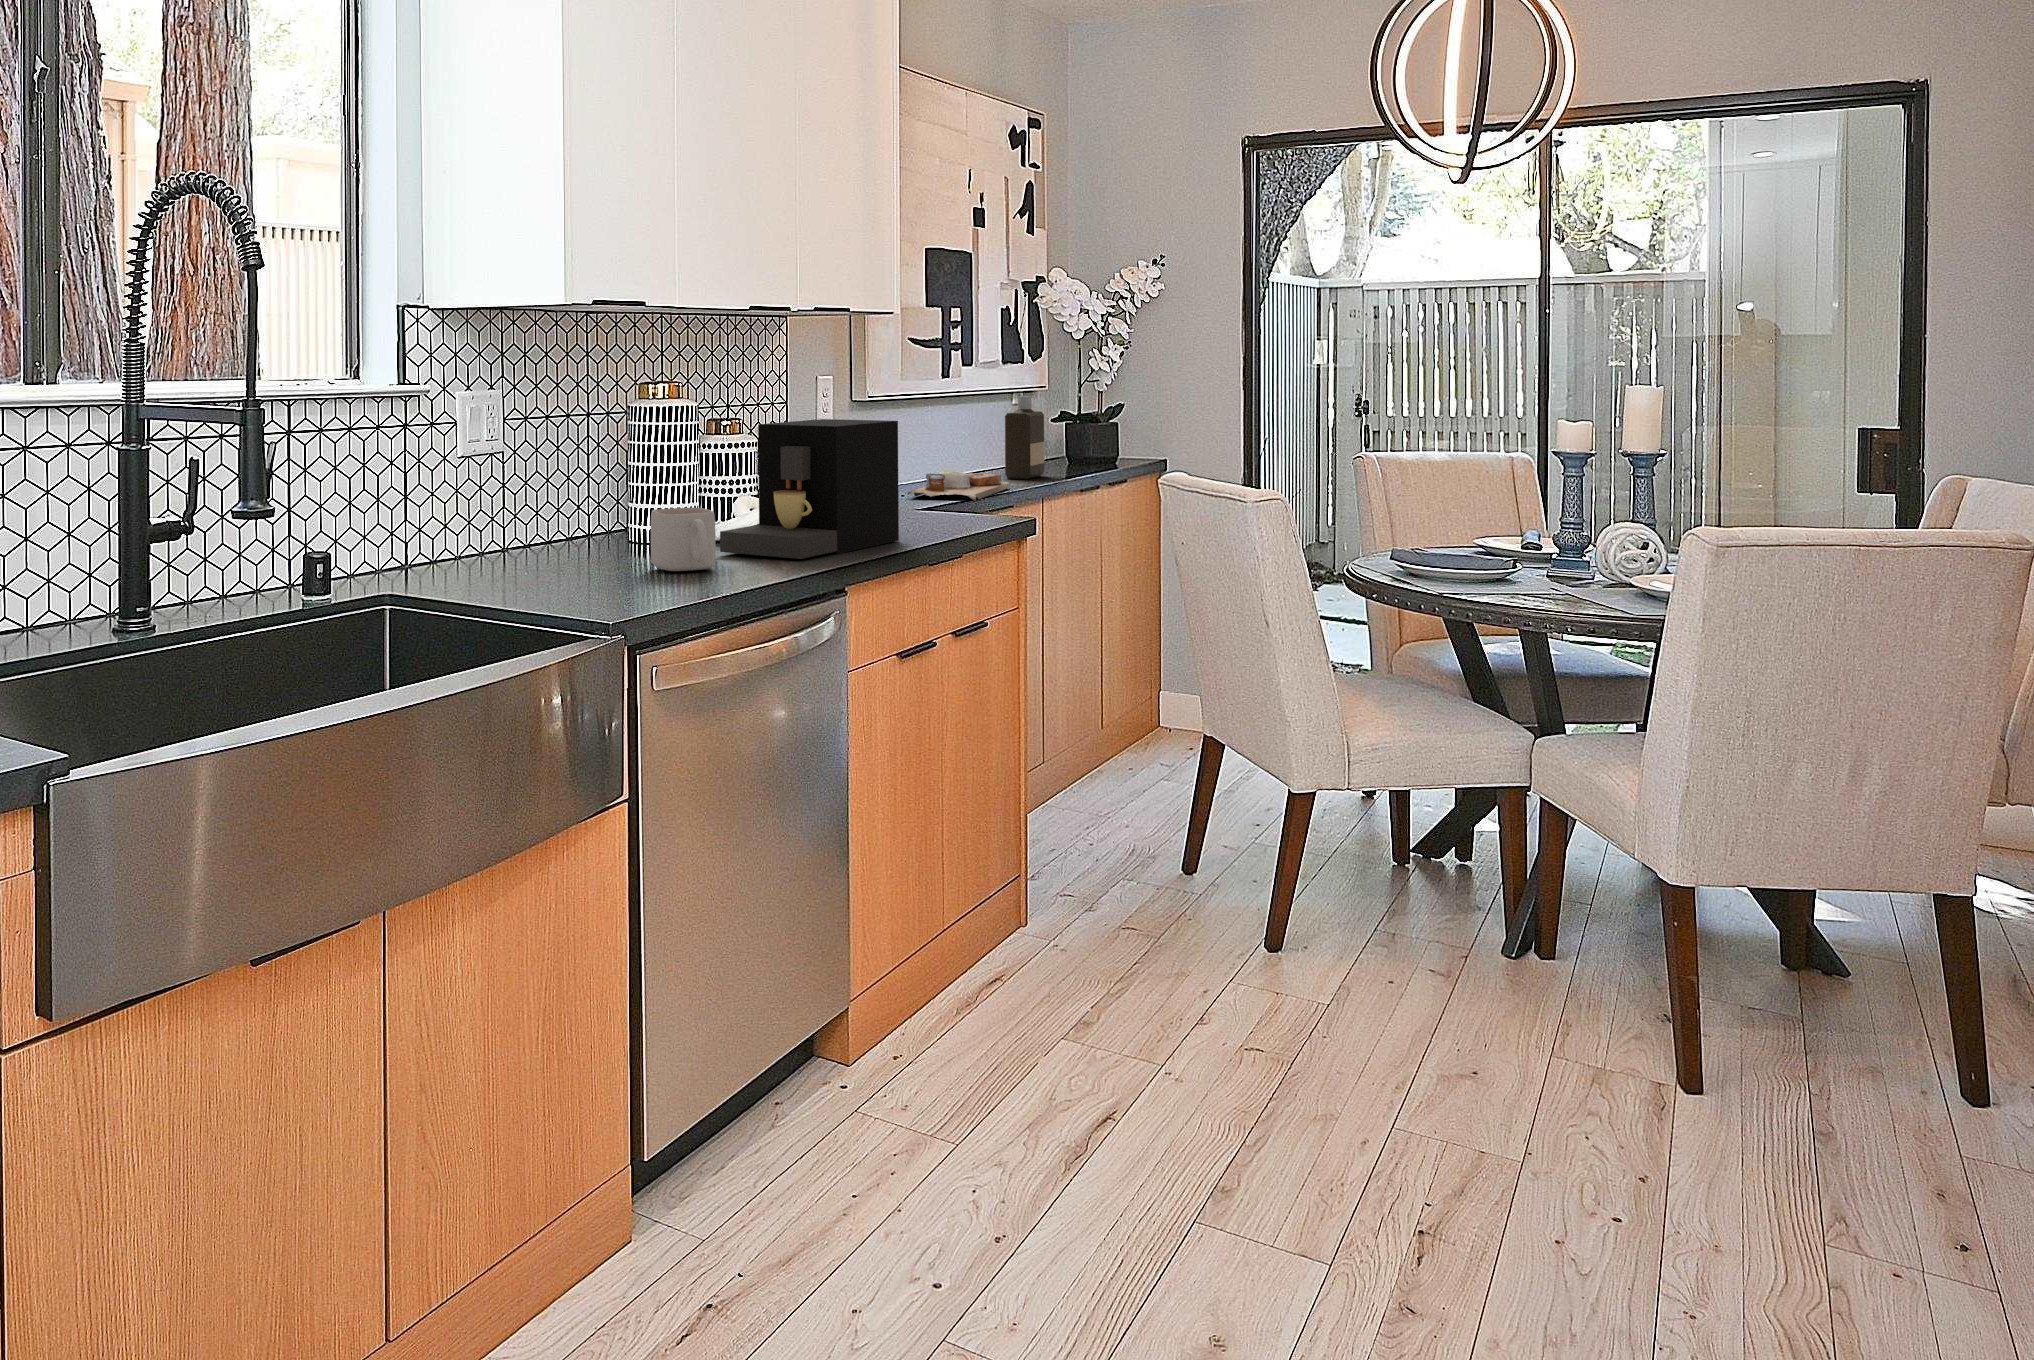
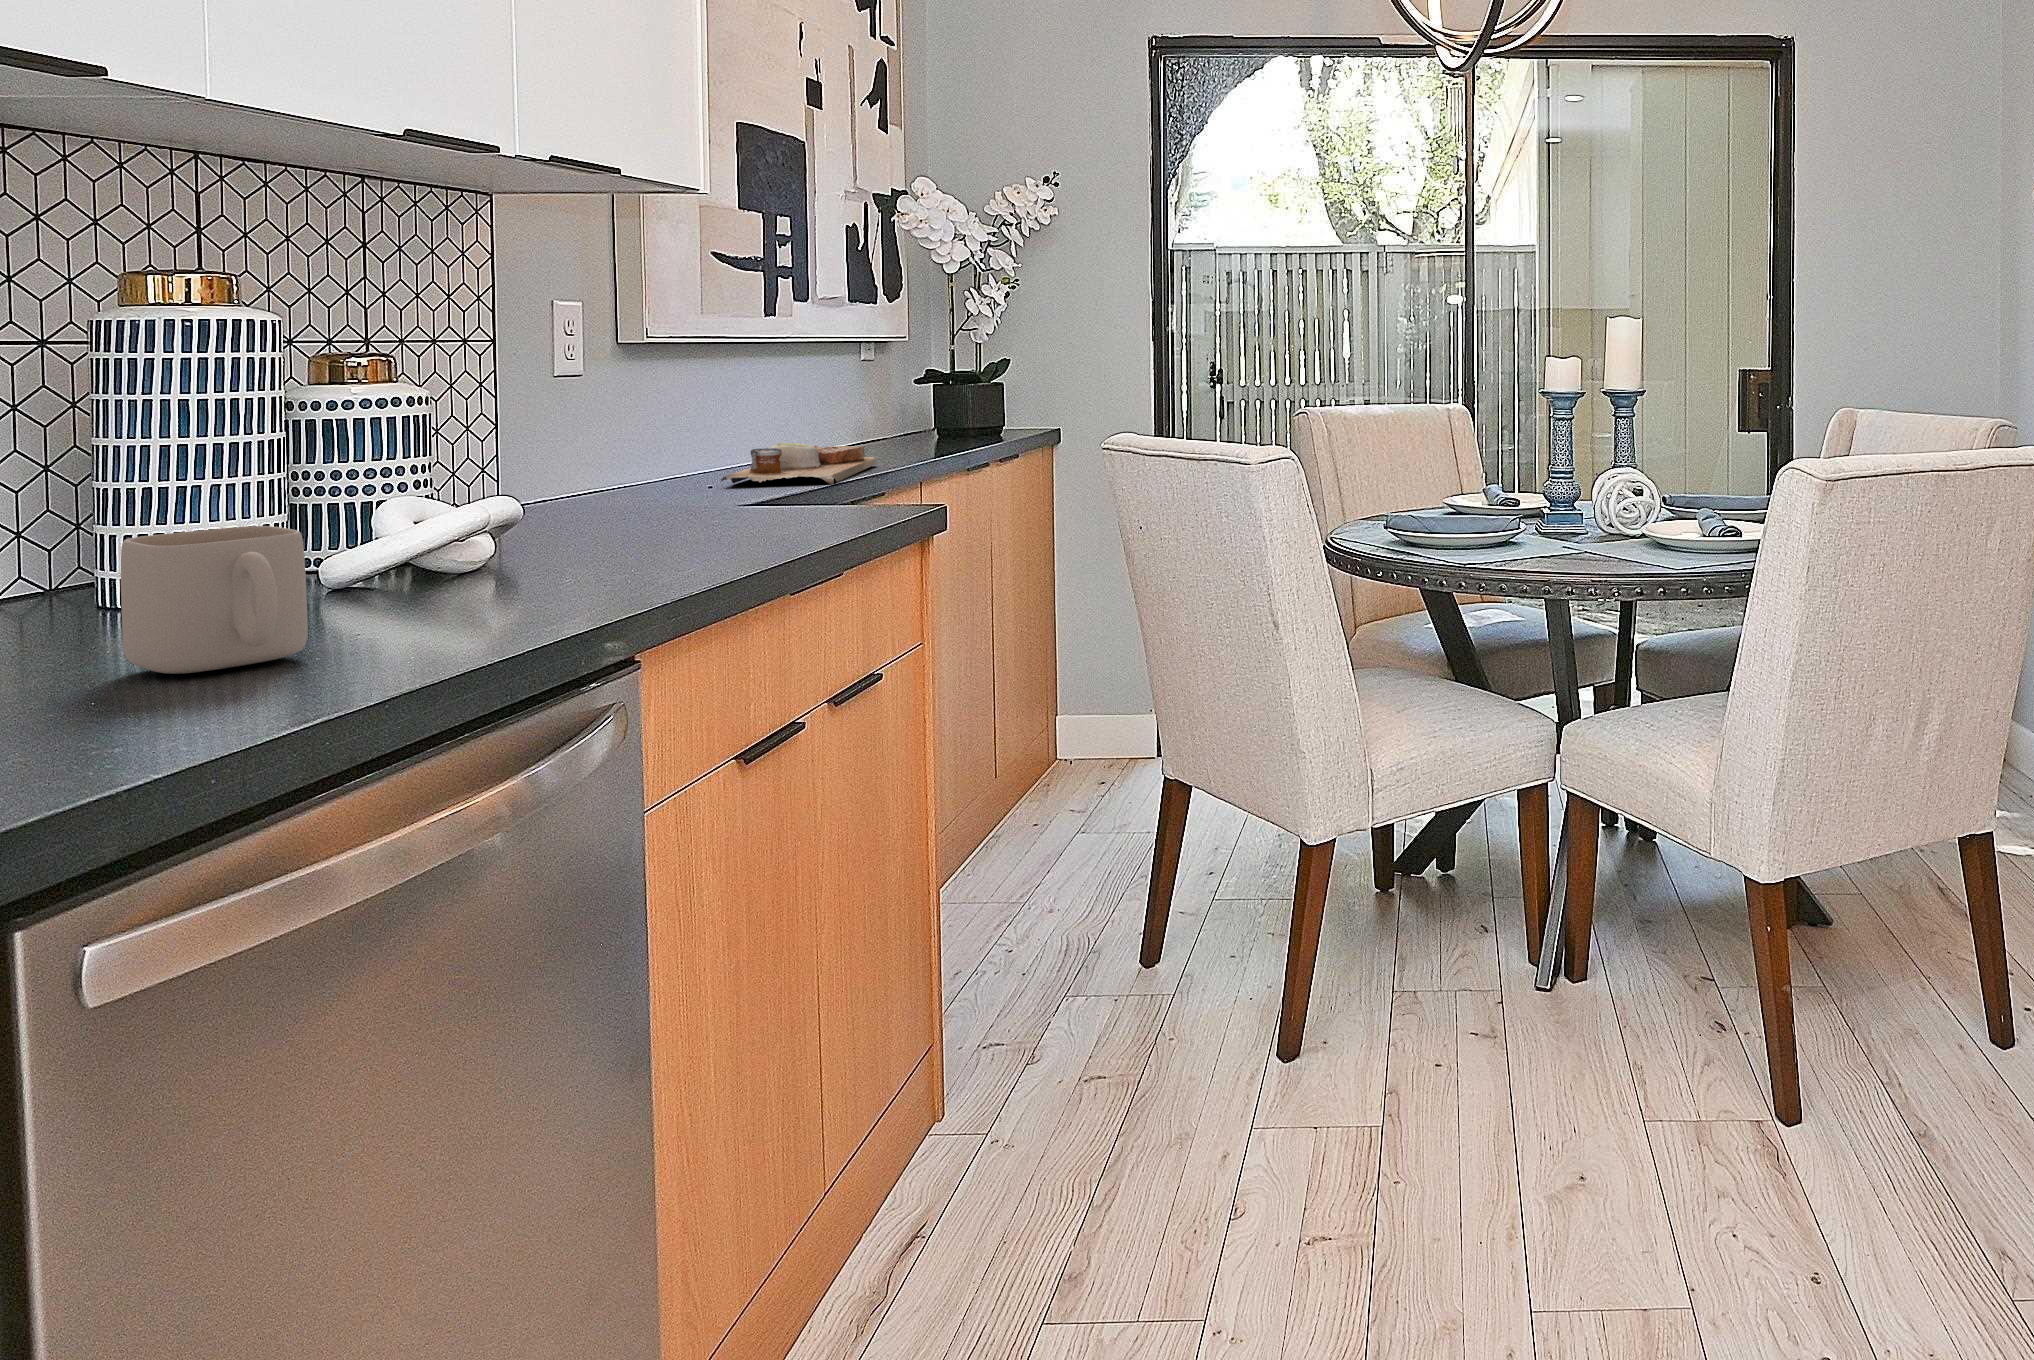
bottle: present [1005,396,1044,479] -> none [859,342,914,454]
coffee maker: present [720,419,899,559] -> none [332,350,729,612]

